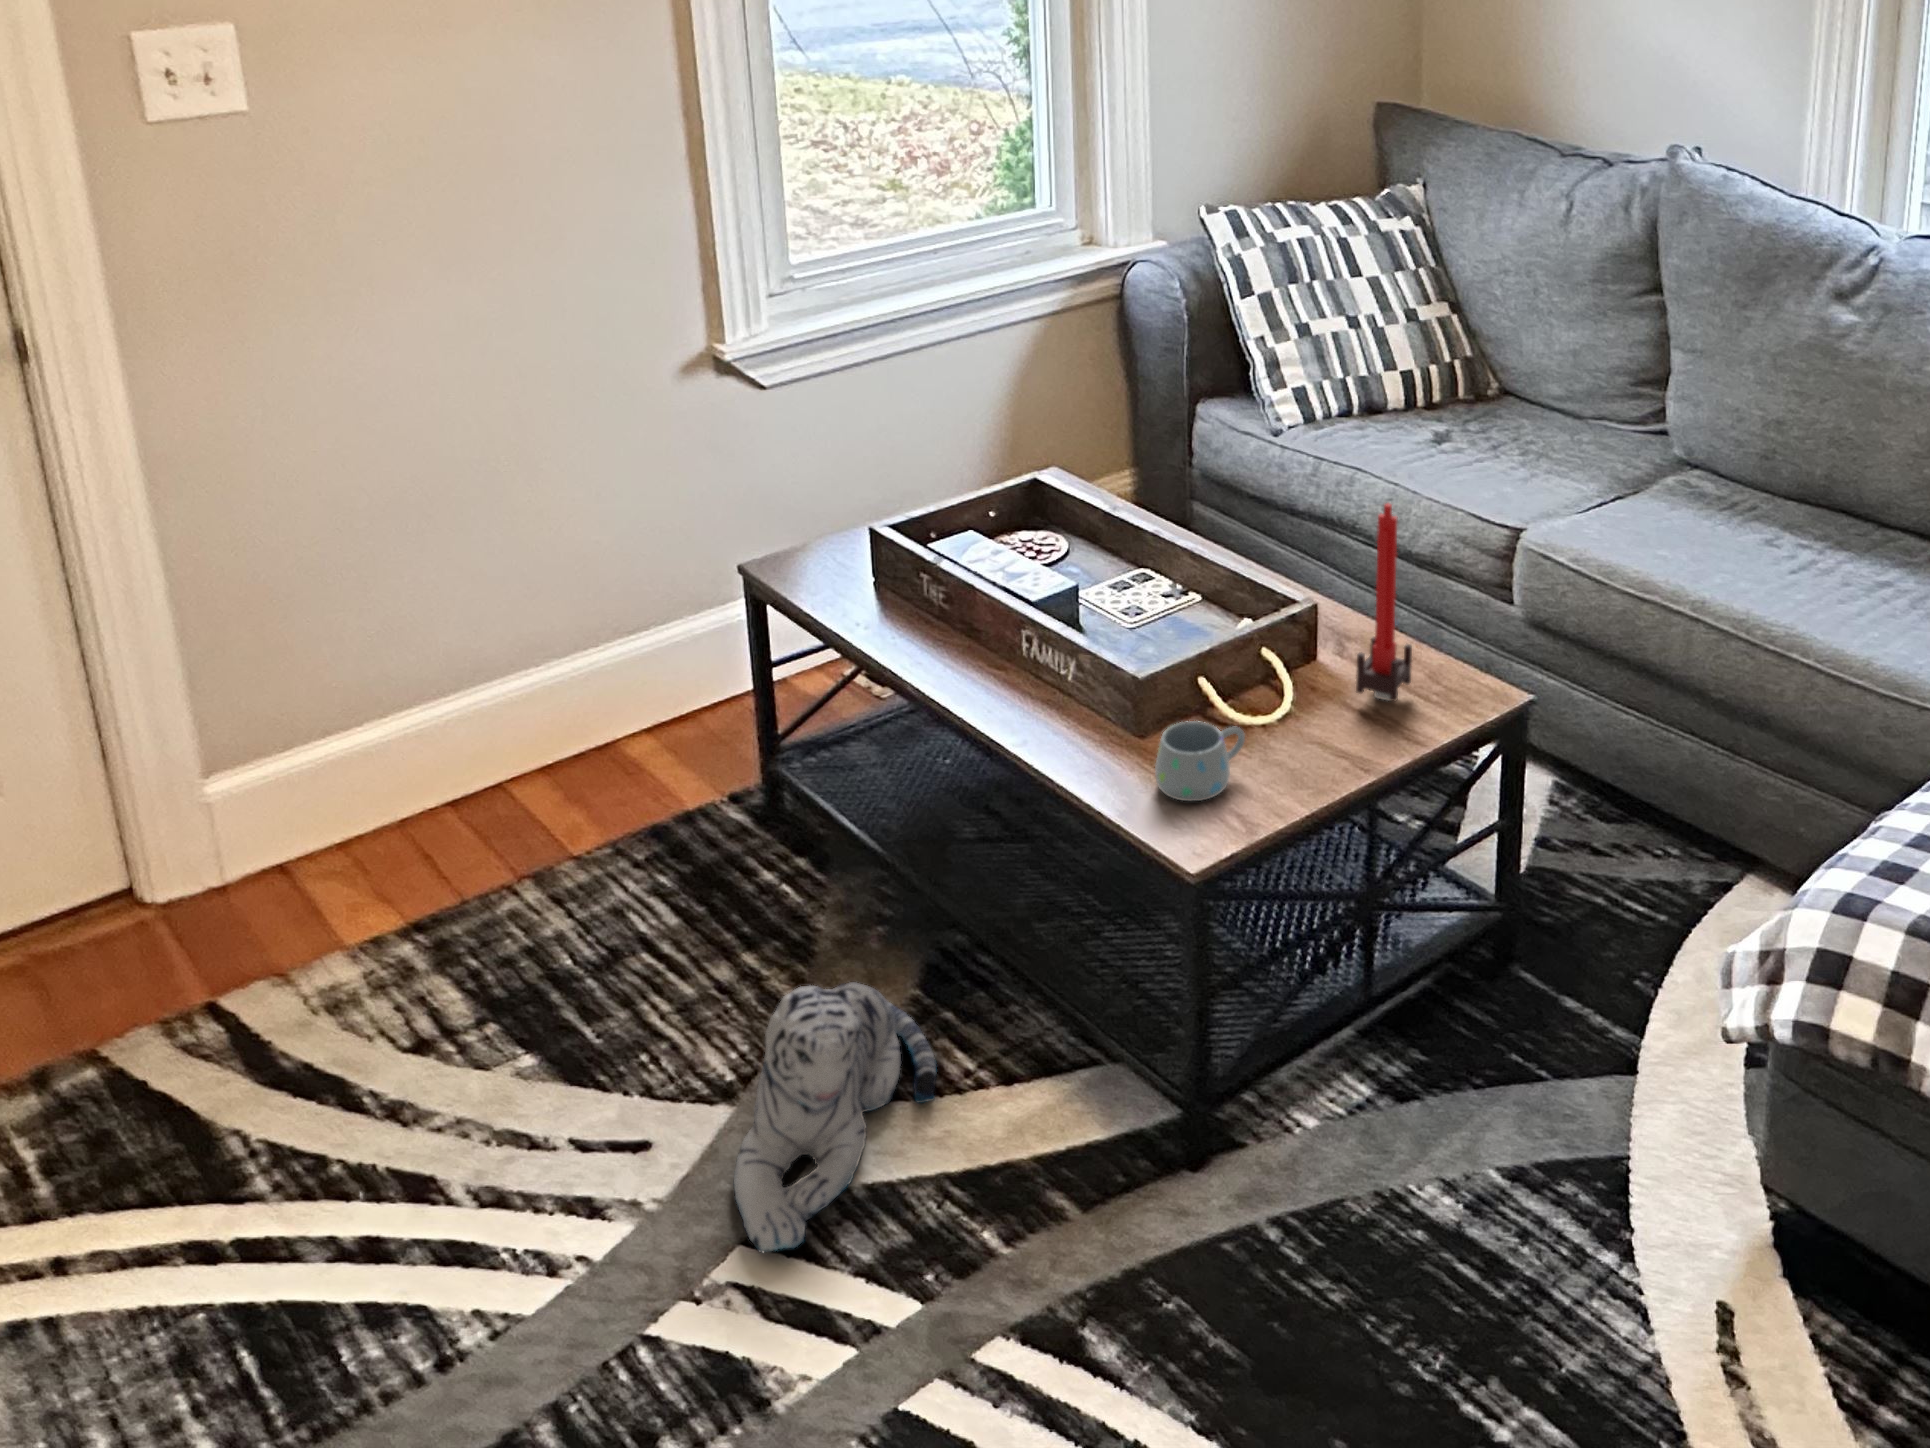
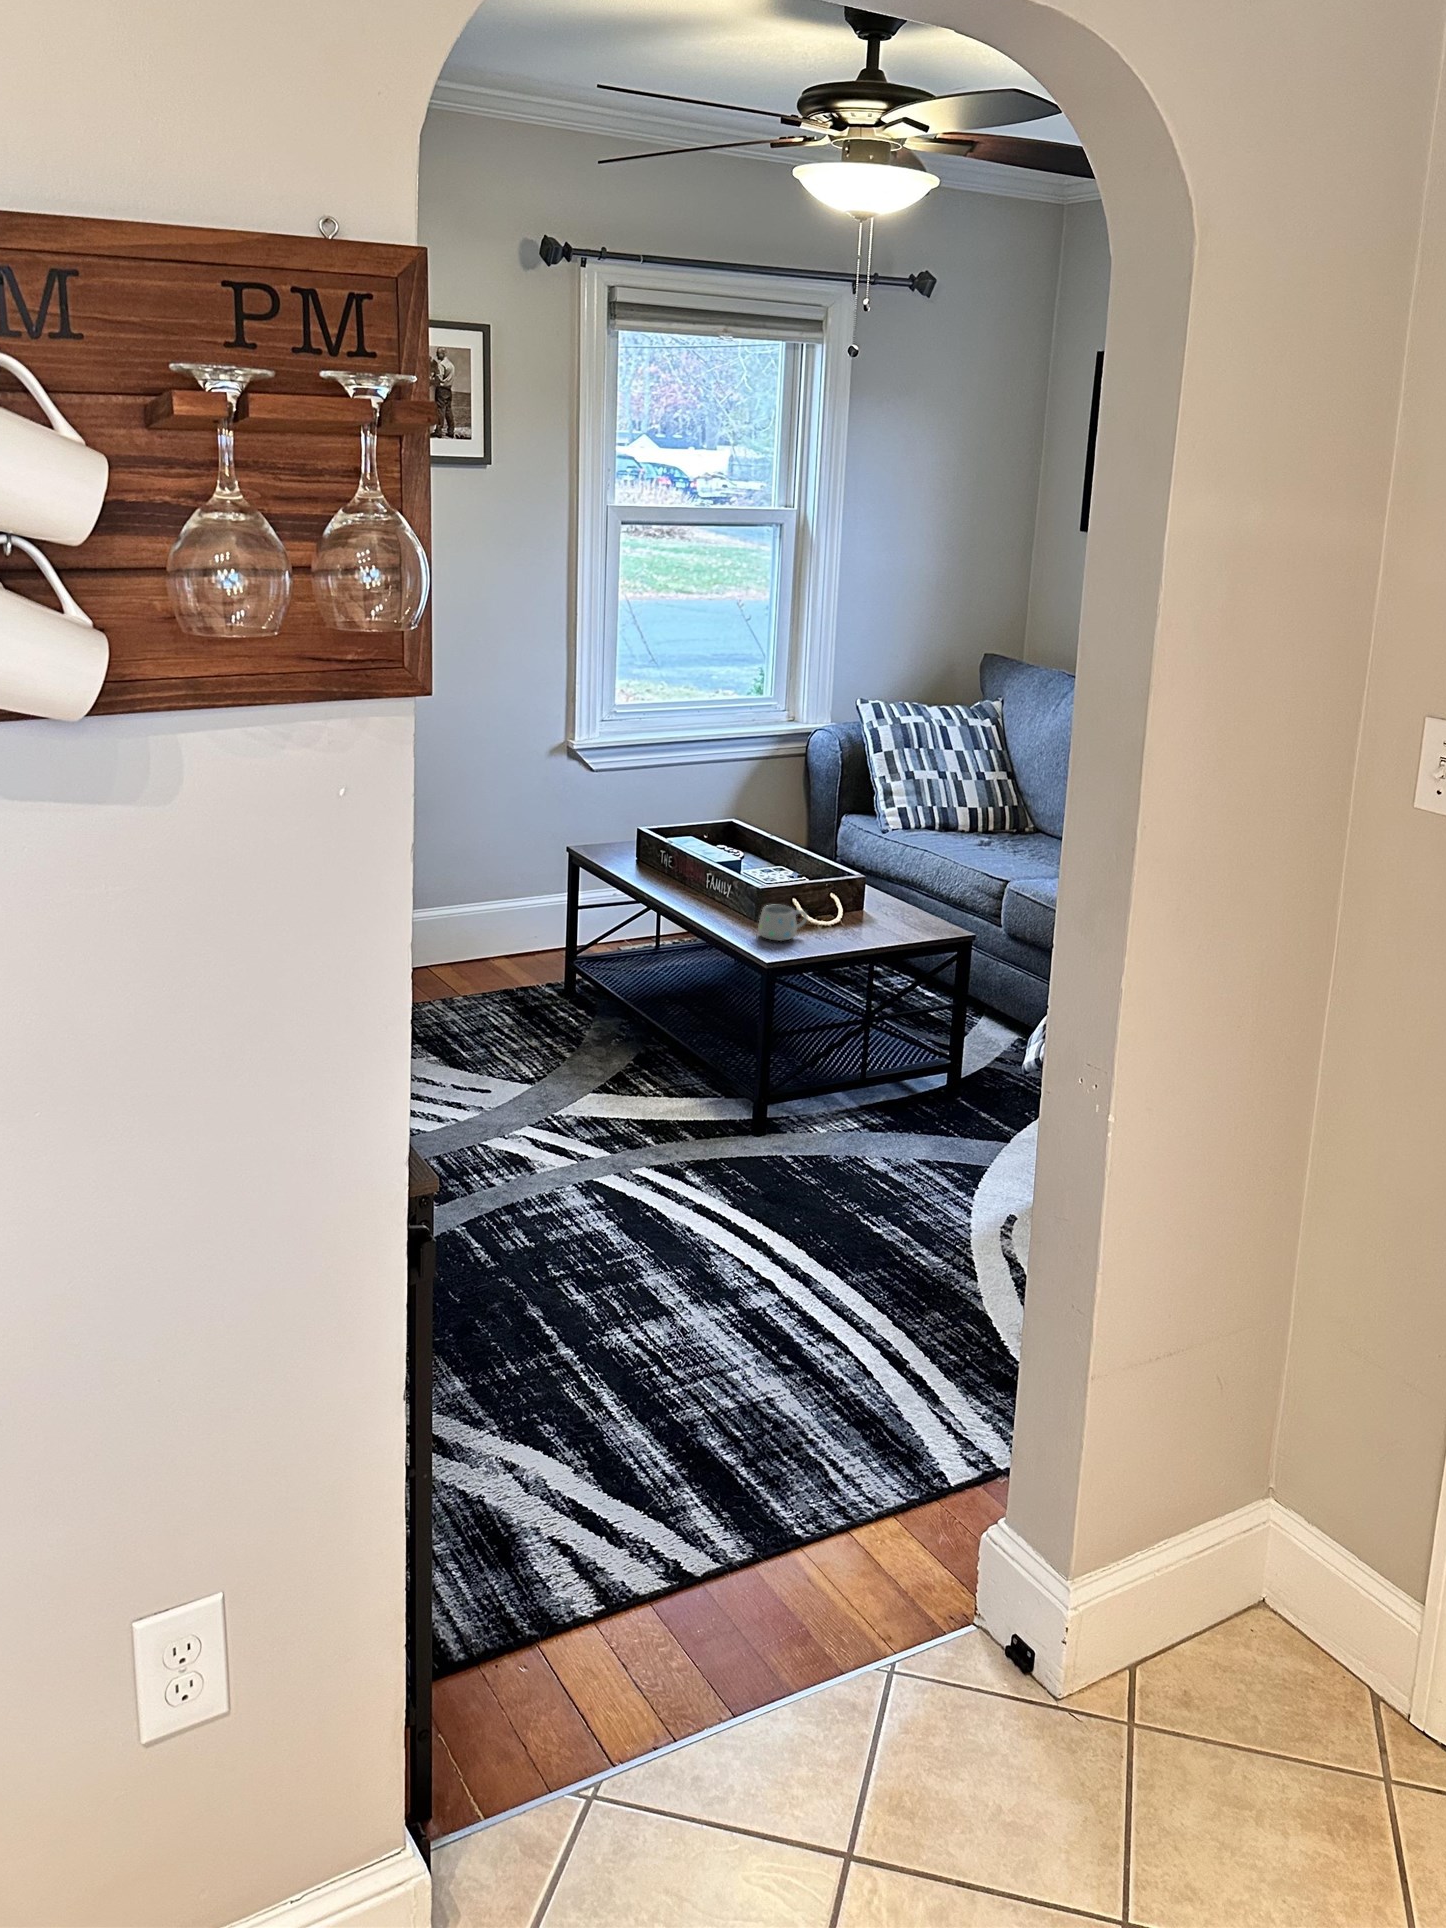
candle: present [1356,504,1412,701] -> none [876,812,910,926]
plush toy: present [734,982,937,1252] -> none [529,1014,635,1128]

